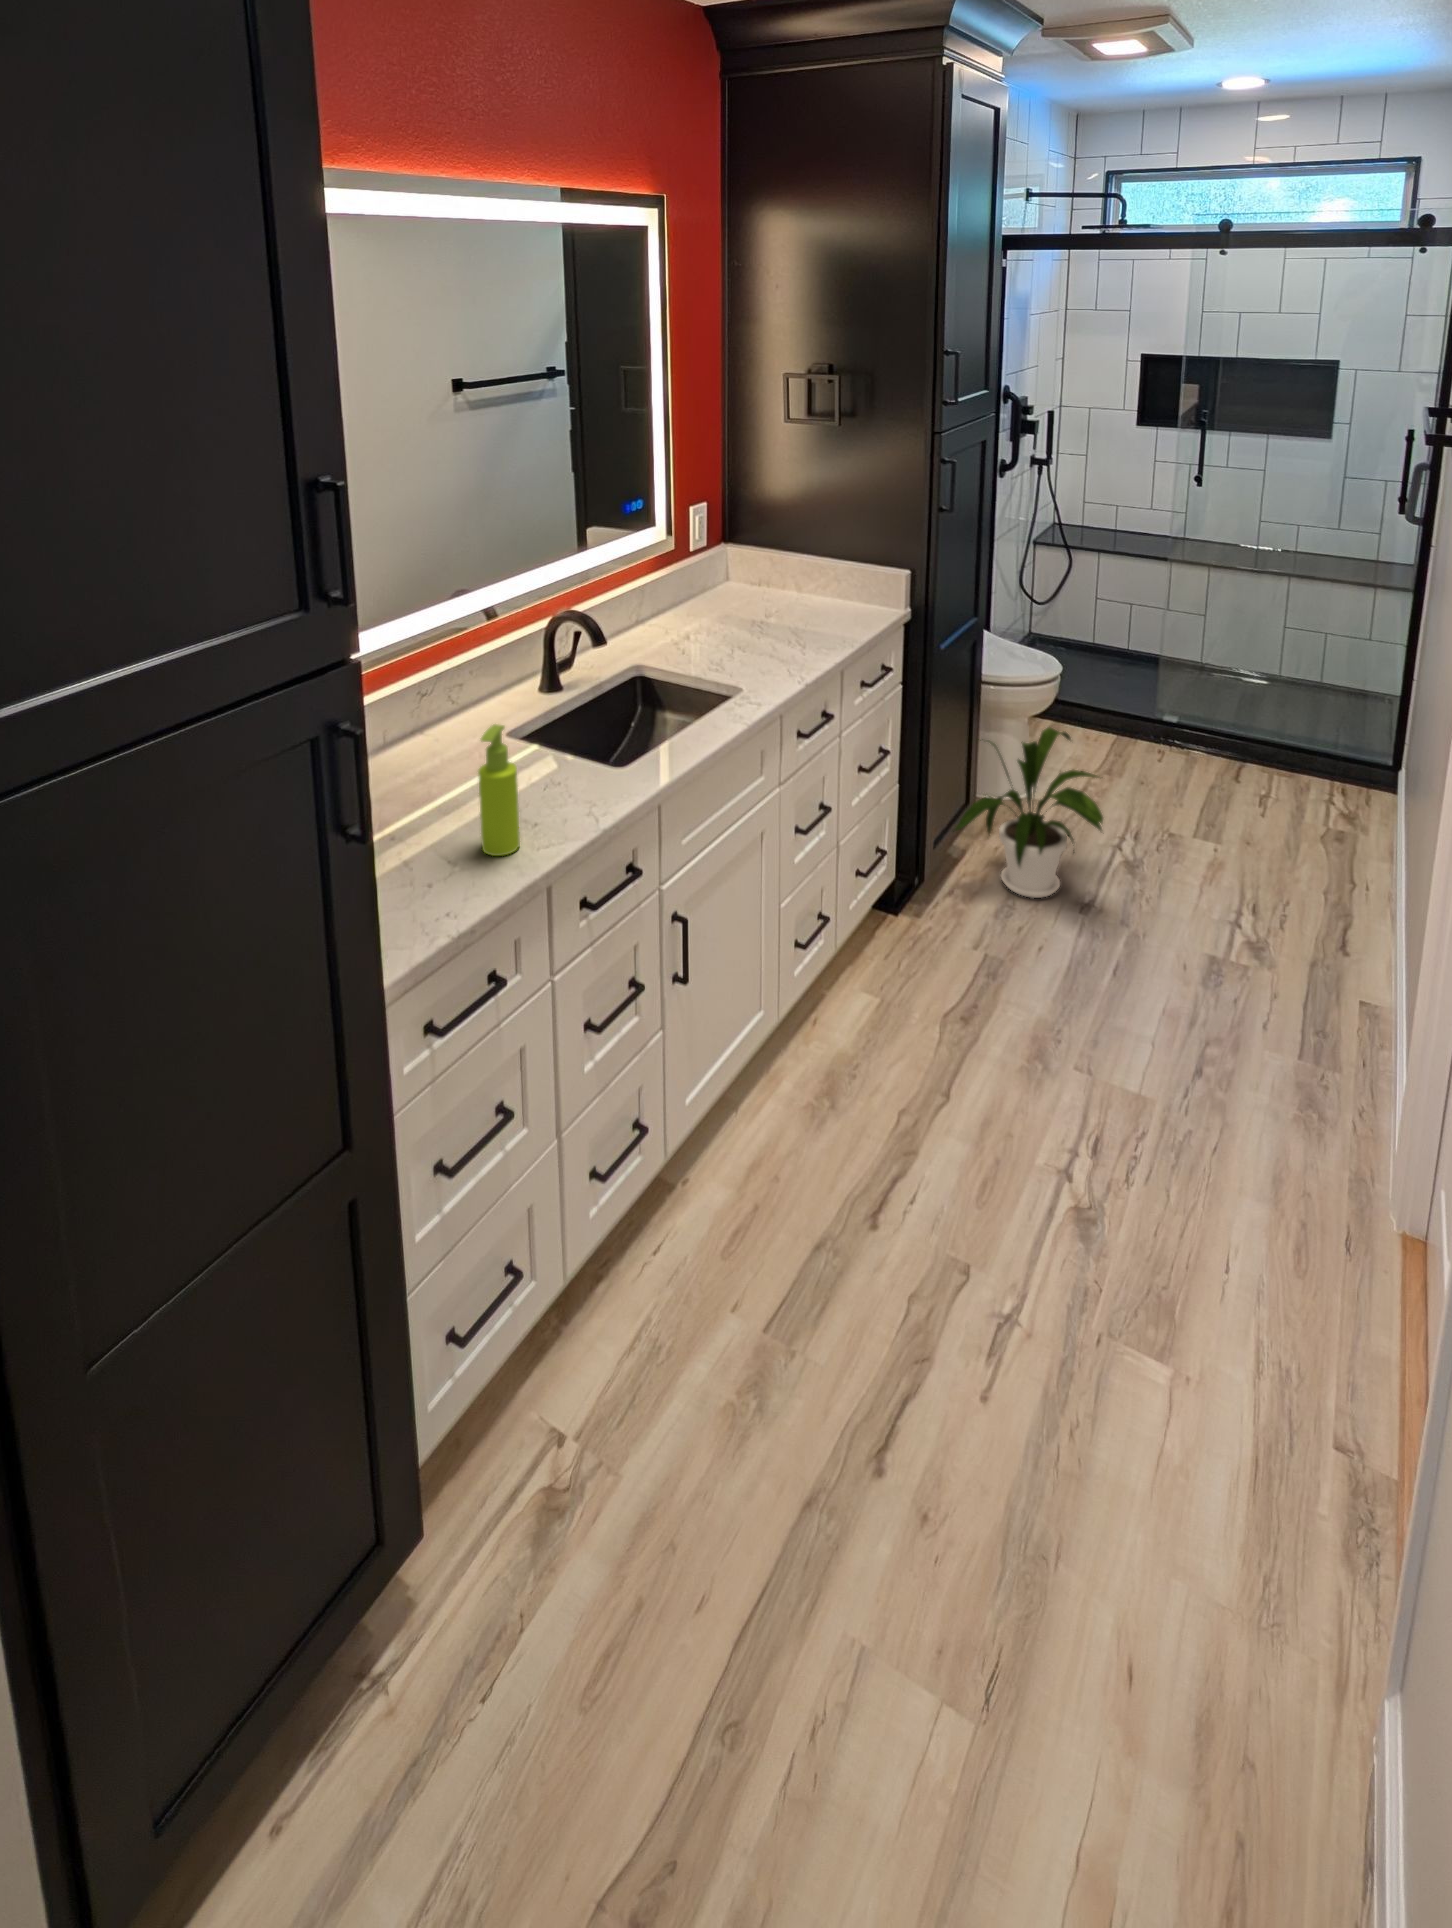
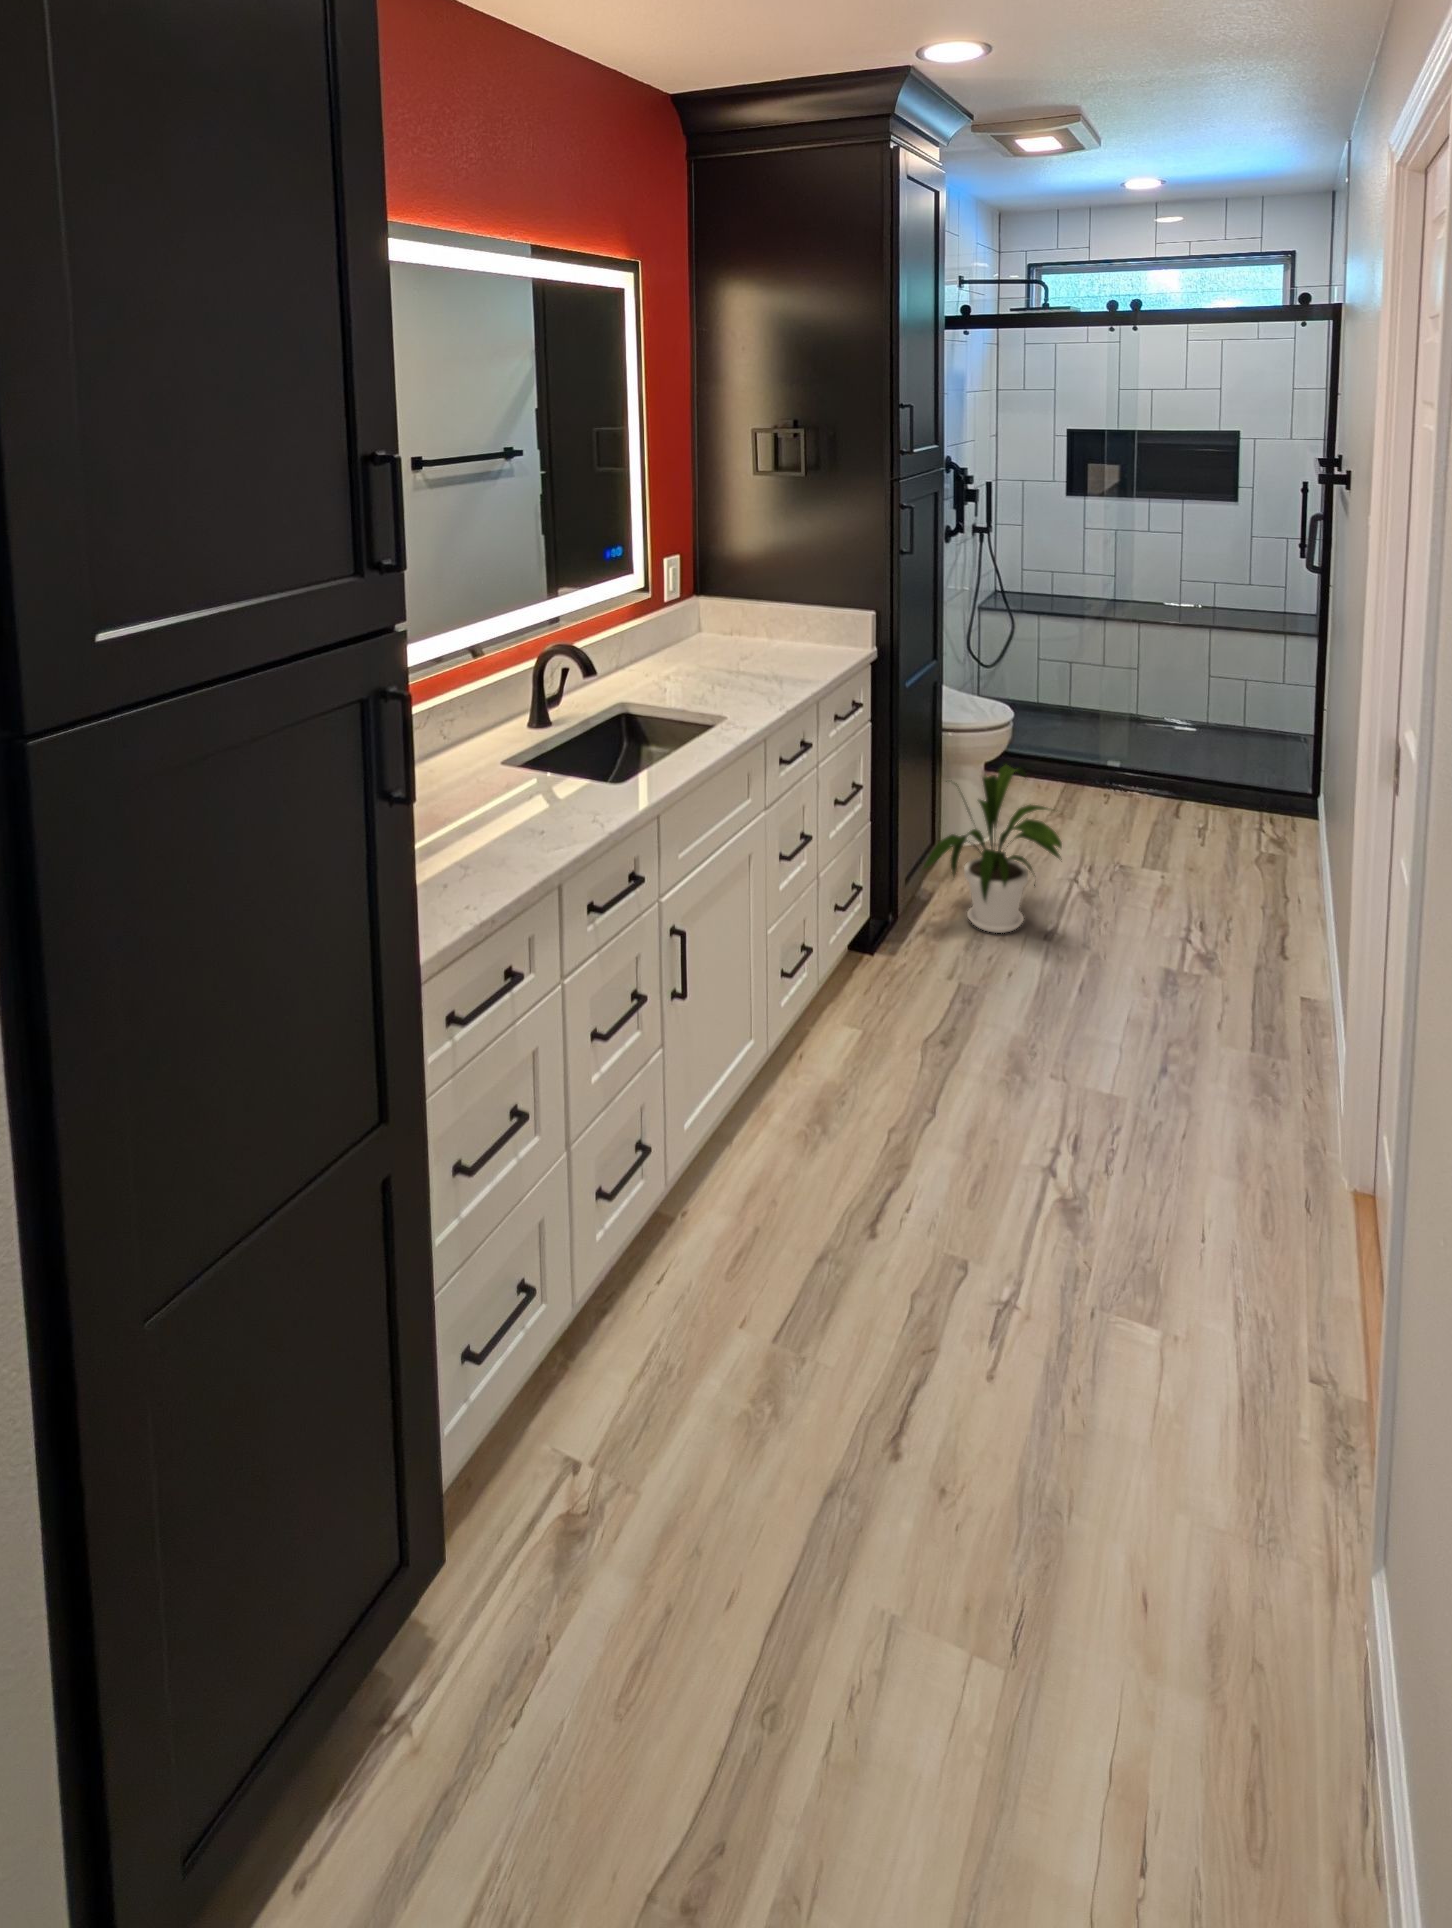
soap dispenser: present [478,724,520,856] -> none [489,729,529,859]

